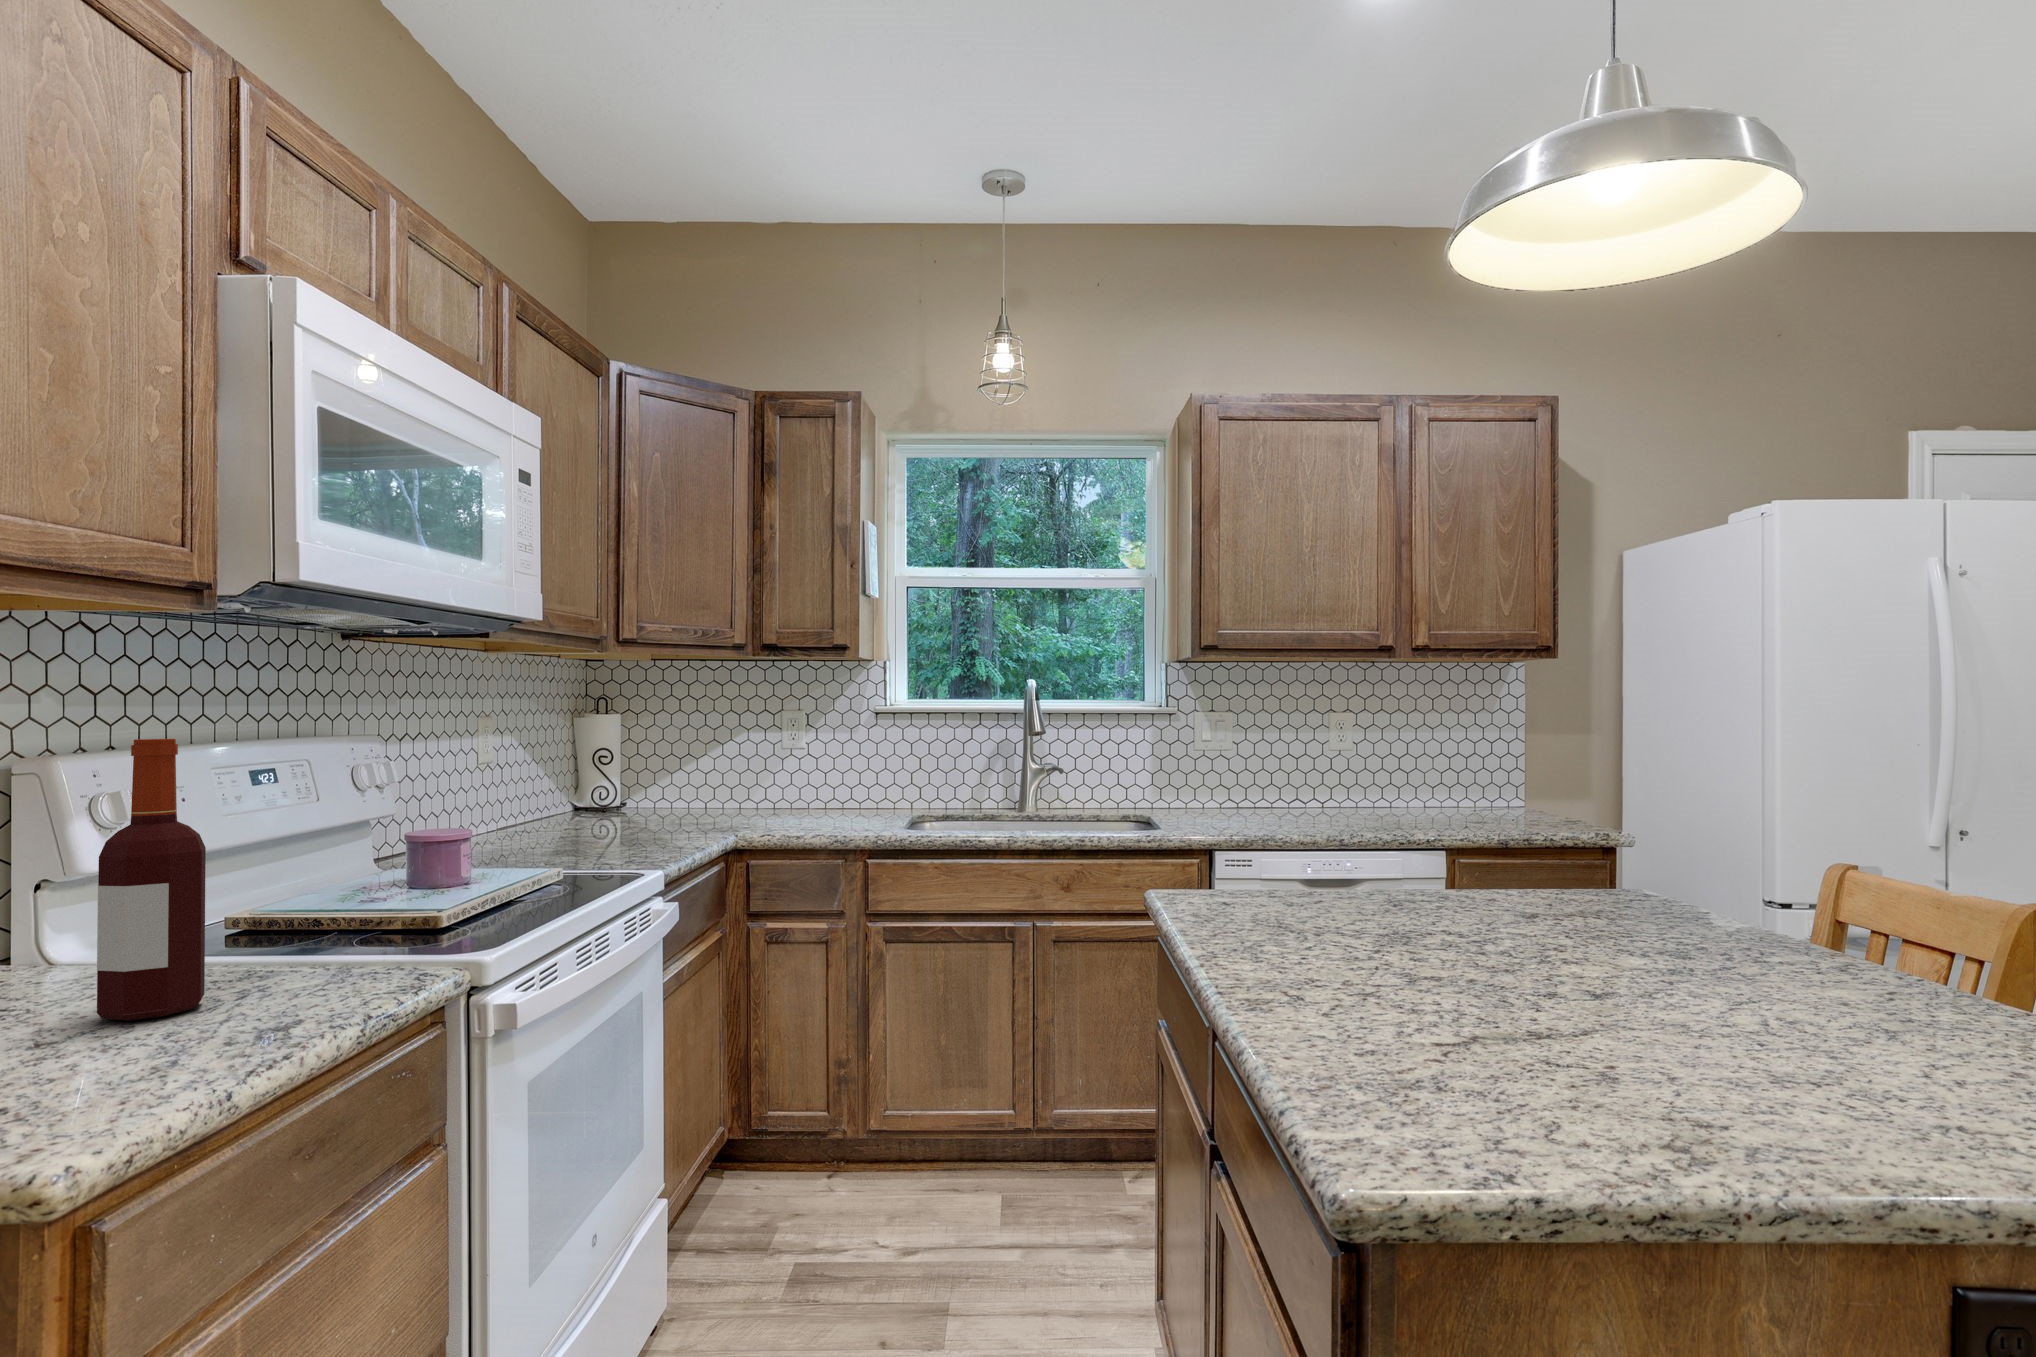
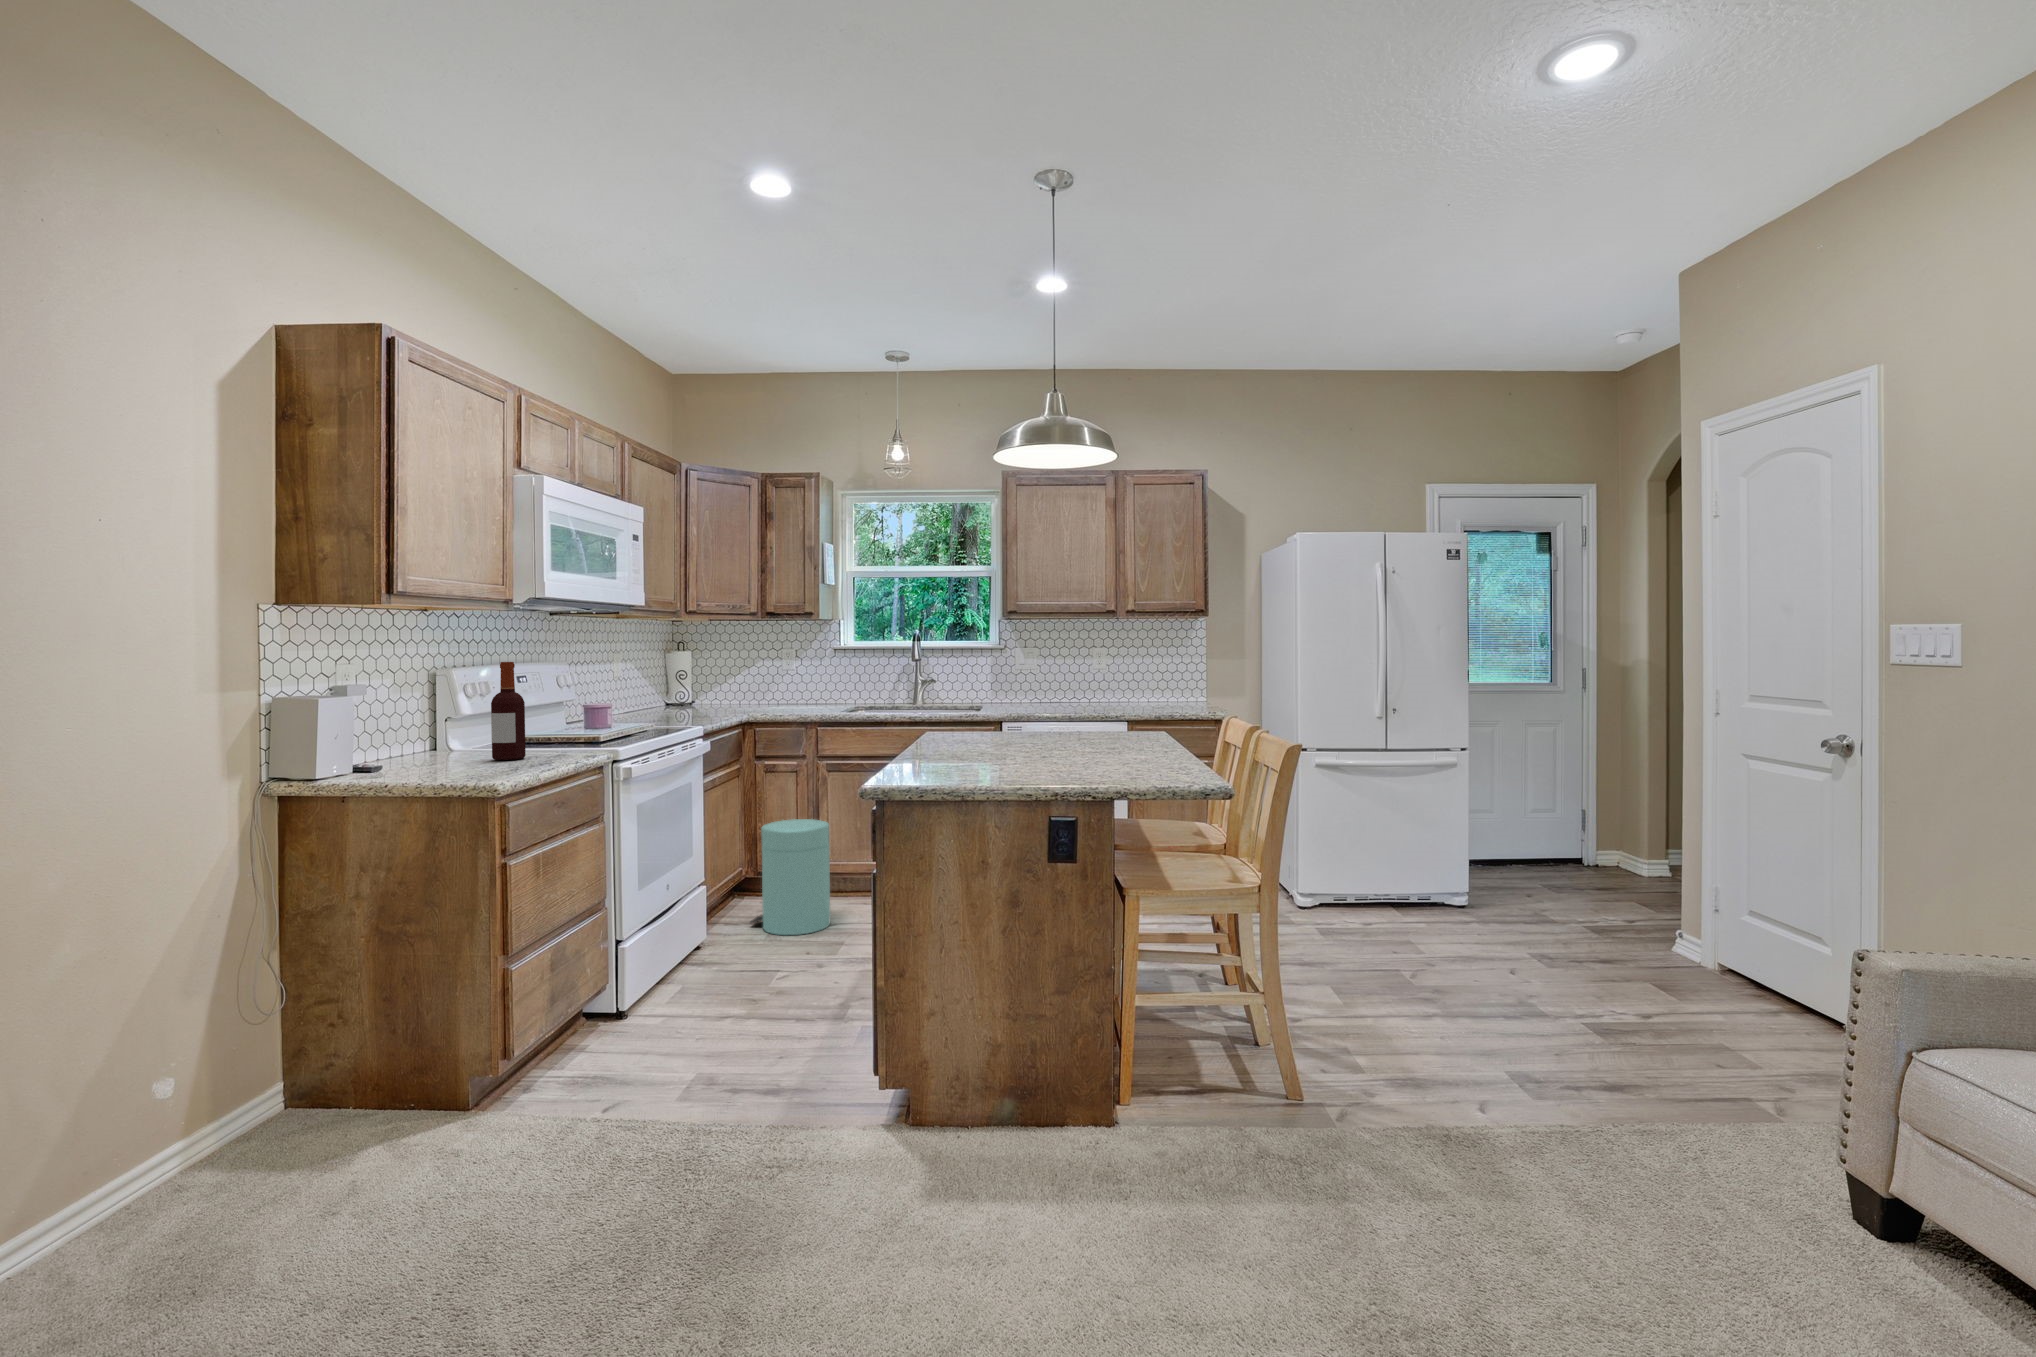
trash can: none [750,1044,914,1308] -> present [751,819,830,935]

